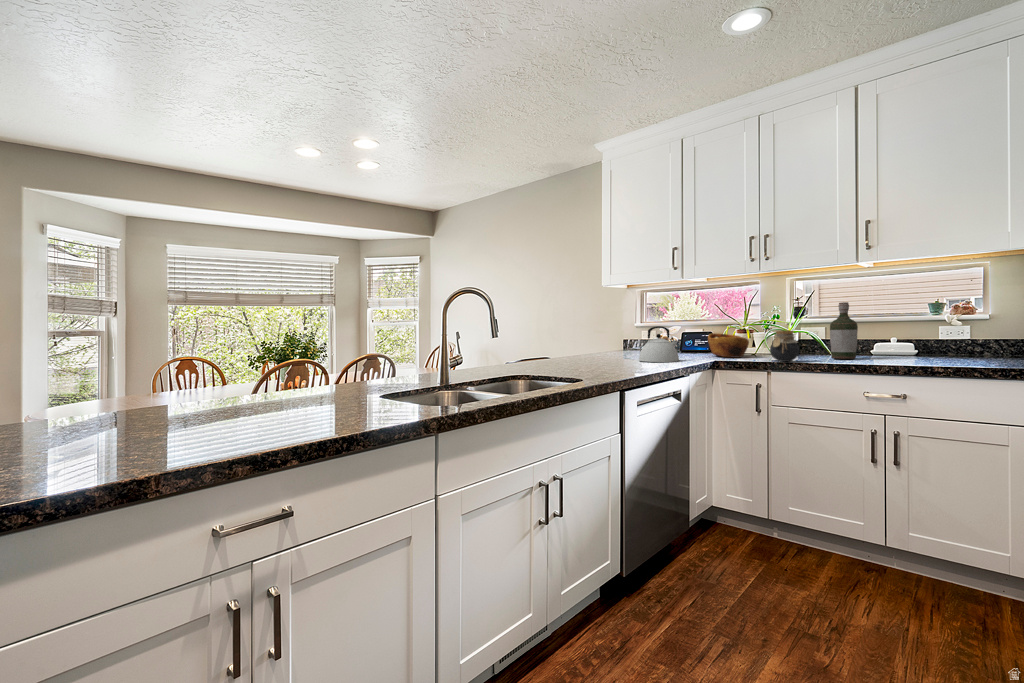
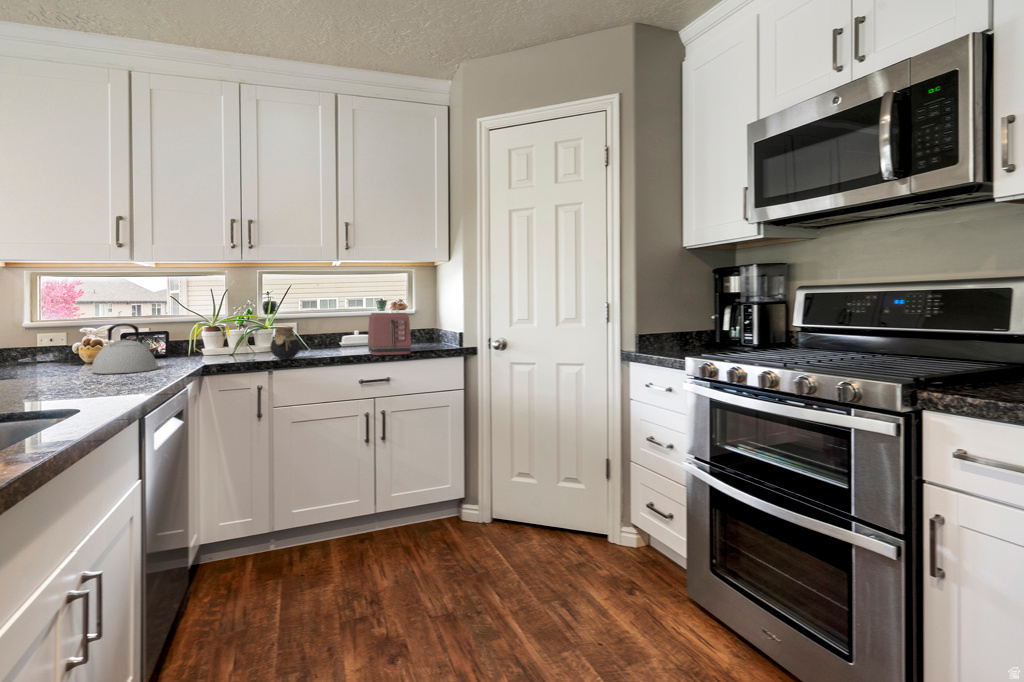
bottle: present [830,302,858,359] -> none [317,299,340,353]
toaster: none [884,315,948,366] -> present [368,313,412,355]
wooden bowl: present [708,333,749,358] -> none [177,330,236,358]

